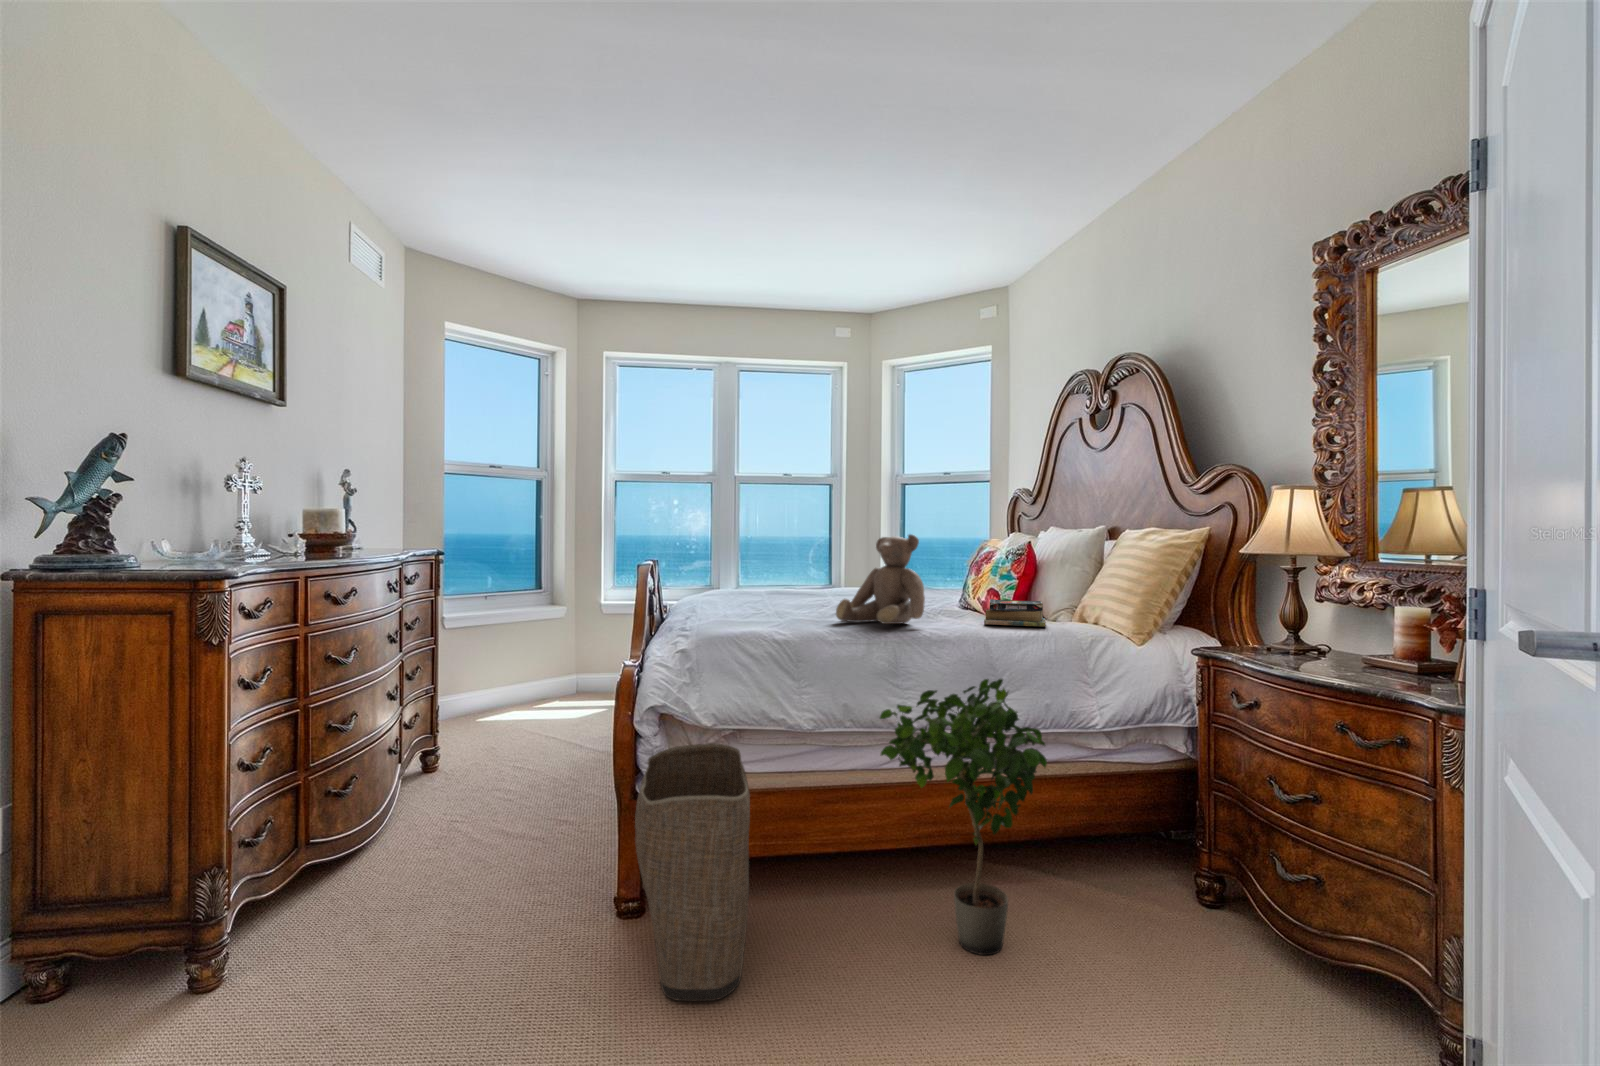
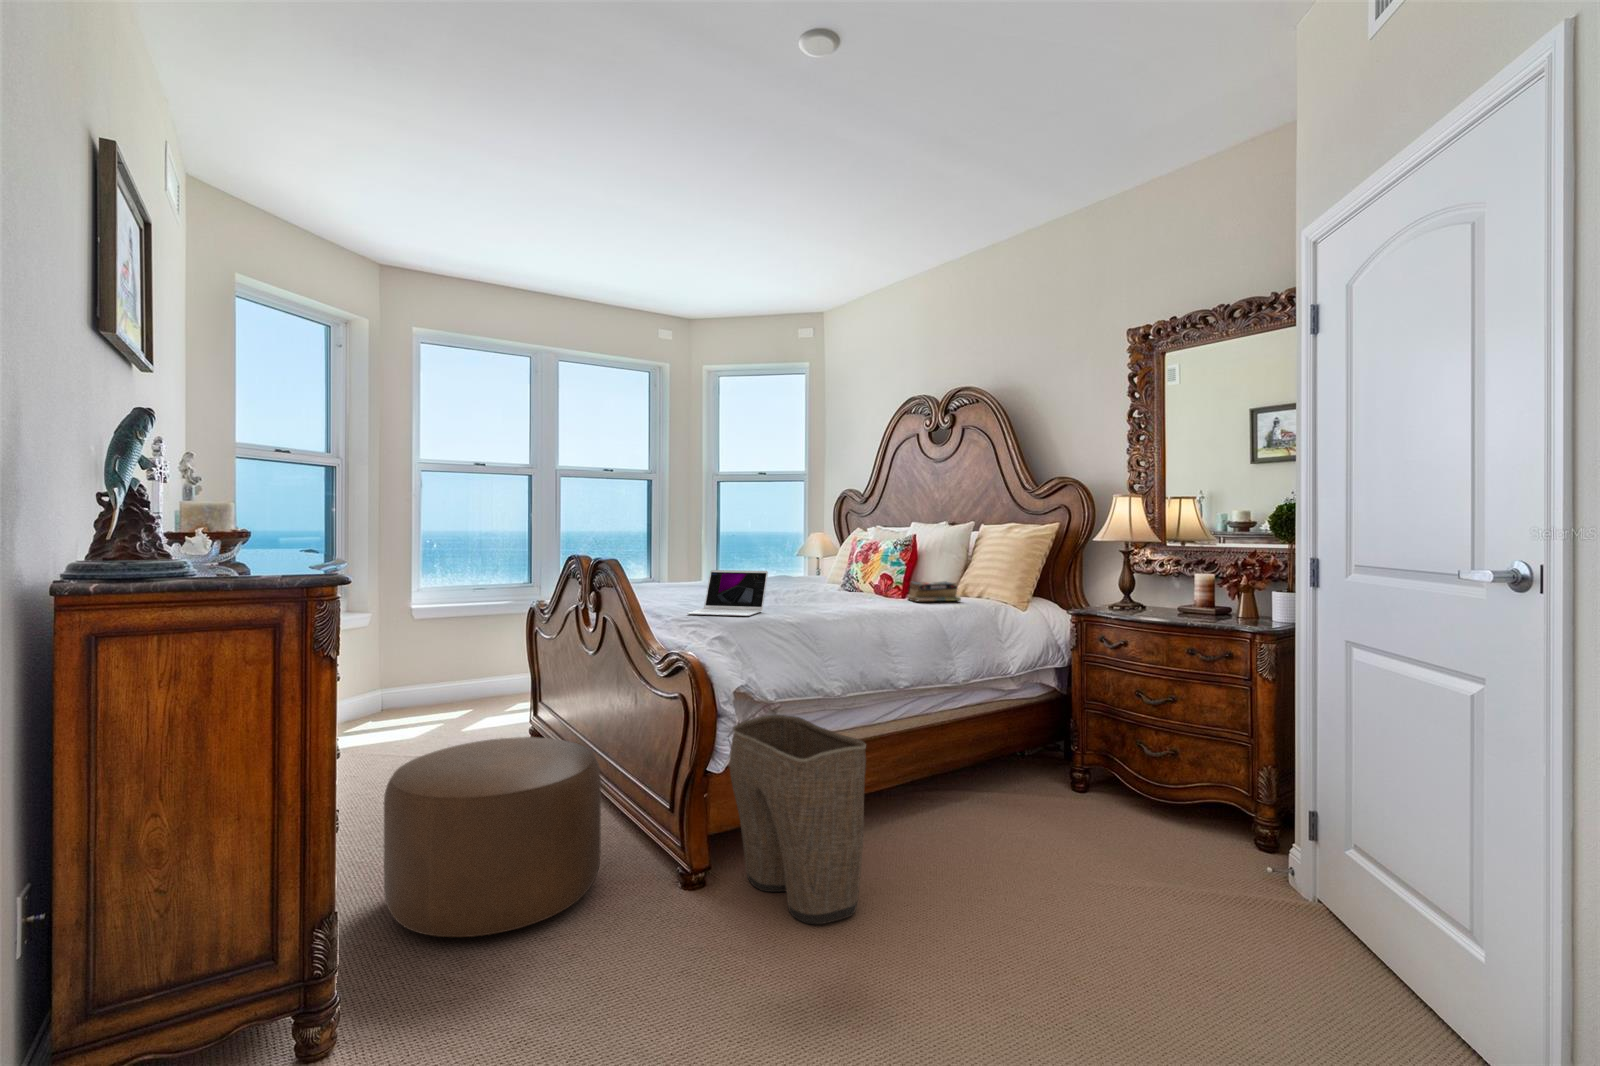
teddy bear: present [836,534,925,624] -> none [802,529,882,605]
laptop: none [686,575,784,630] -> present [687,570,768,616]
potted plant: present [880,679,1047,955] -> none [903,640,1051,846]
ottoman: none [343,733,555,922] -> present [384,737,601,937]

